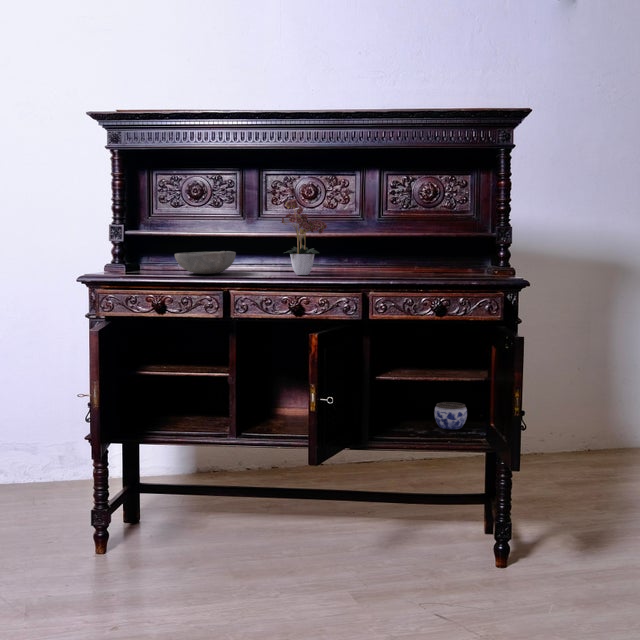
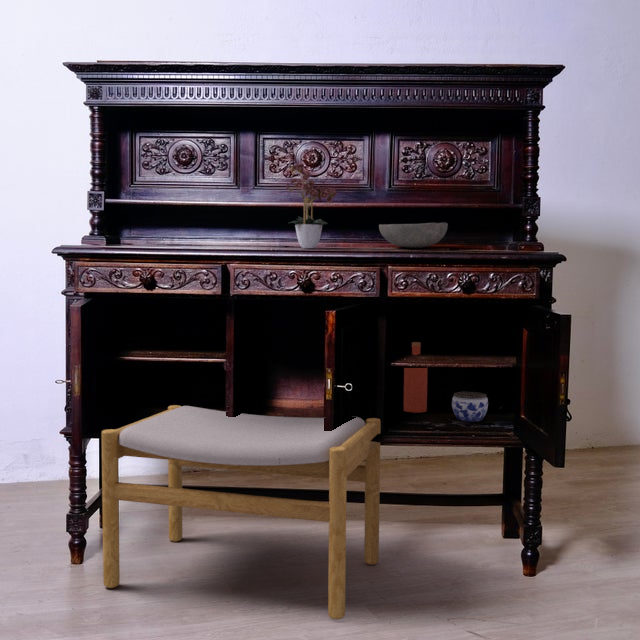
bowl: present [175,251,236,274] -> present [379,223,448,248]
bottle: none [393,357,414,421] -> present [404,342,427,413]
footstool: none [118,414,365,605] -> present [102,405,380,620]

